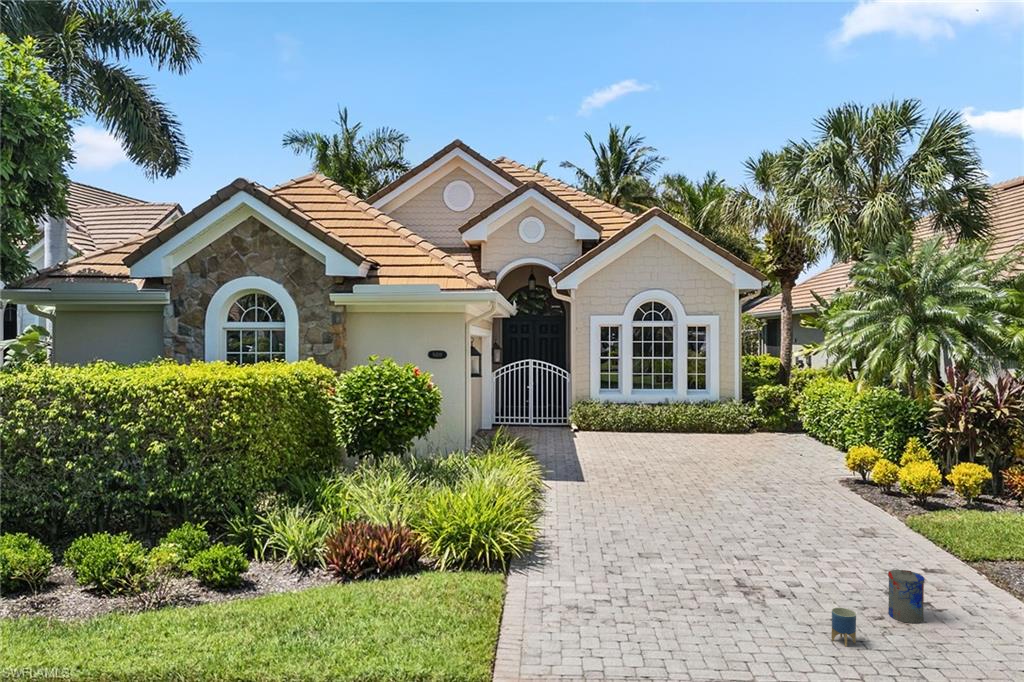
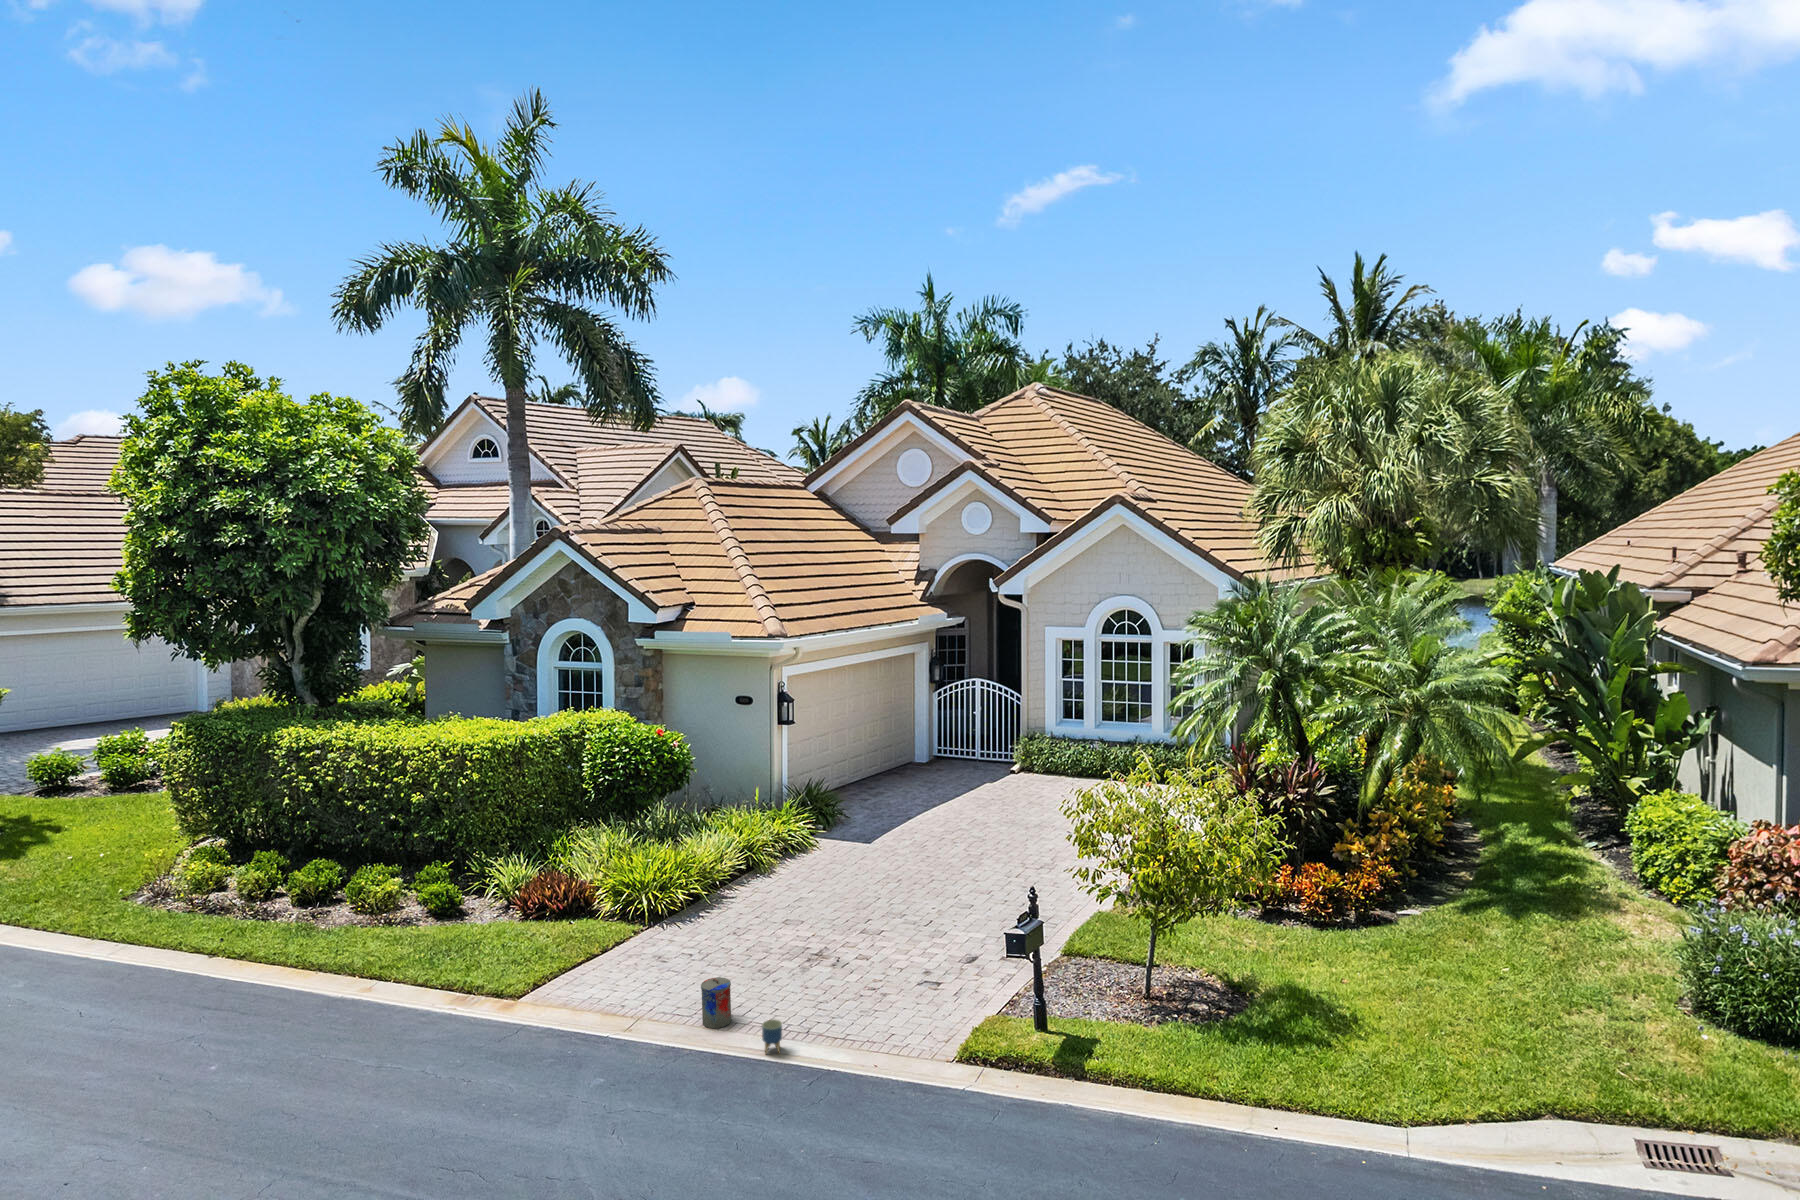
trash can: present [888,570,925,623] -> present [701,977,731,1028]

